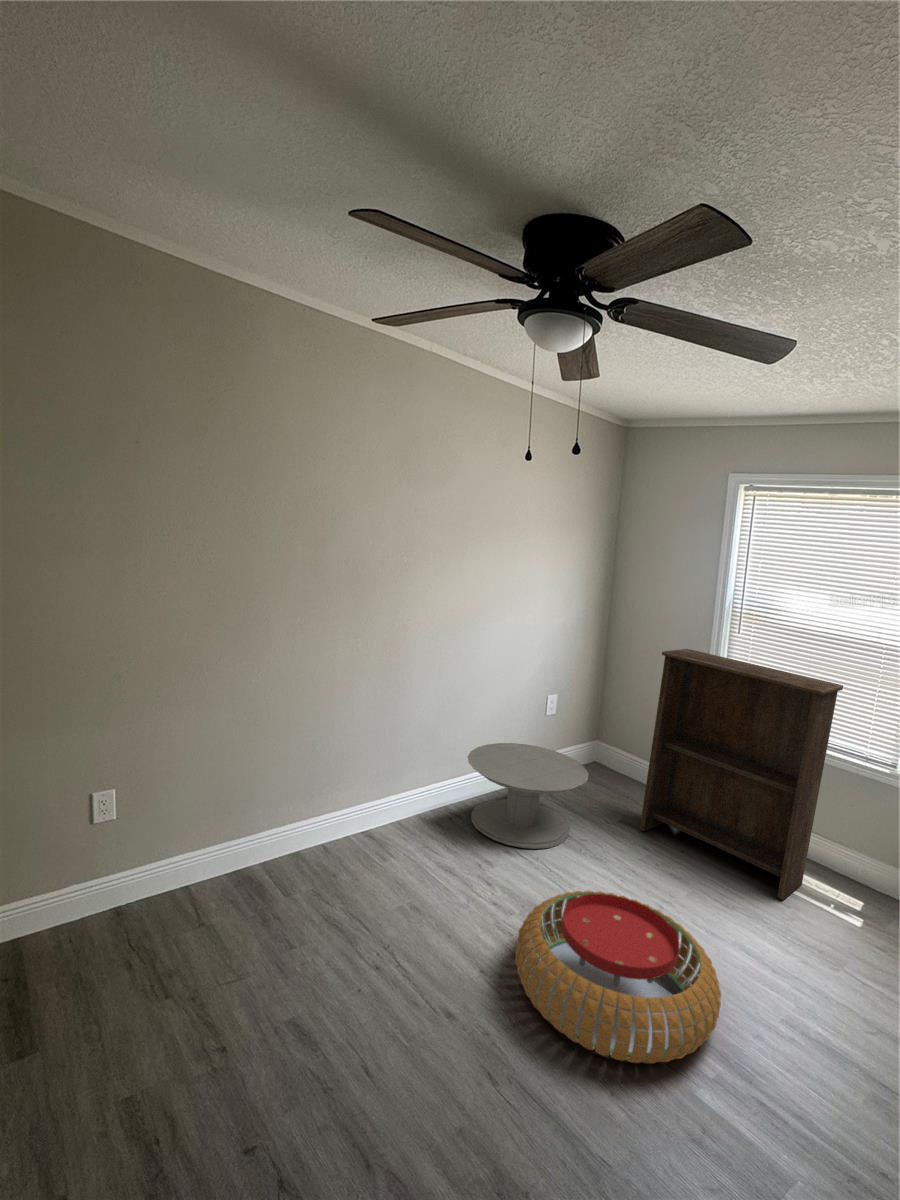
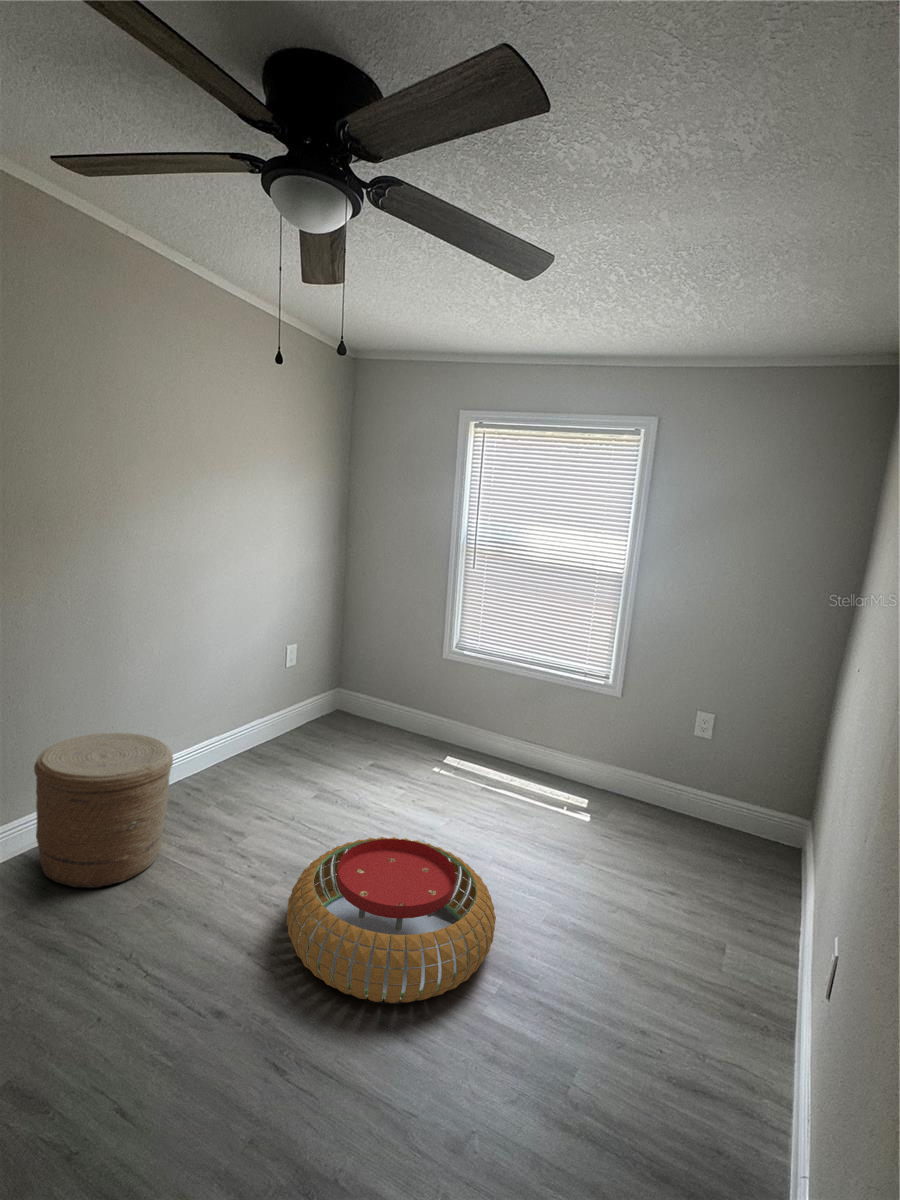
bookshelf: present [640,649,843,900] -> none [393,585,569,810]
side table: present [468,743,588,849] -> none [203,701,342,812]
woven basket: none [338,755,438,882] -> present [34,733,173,888]

